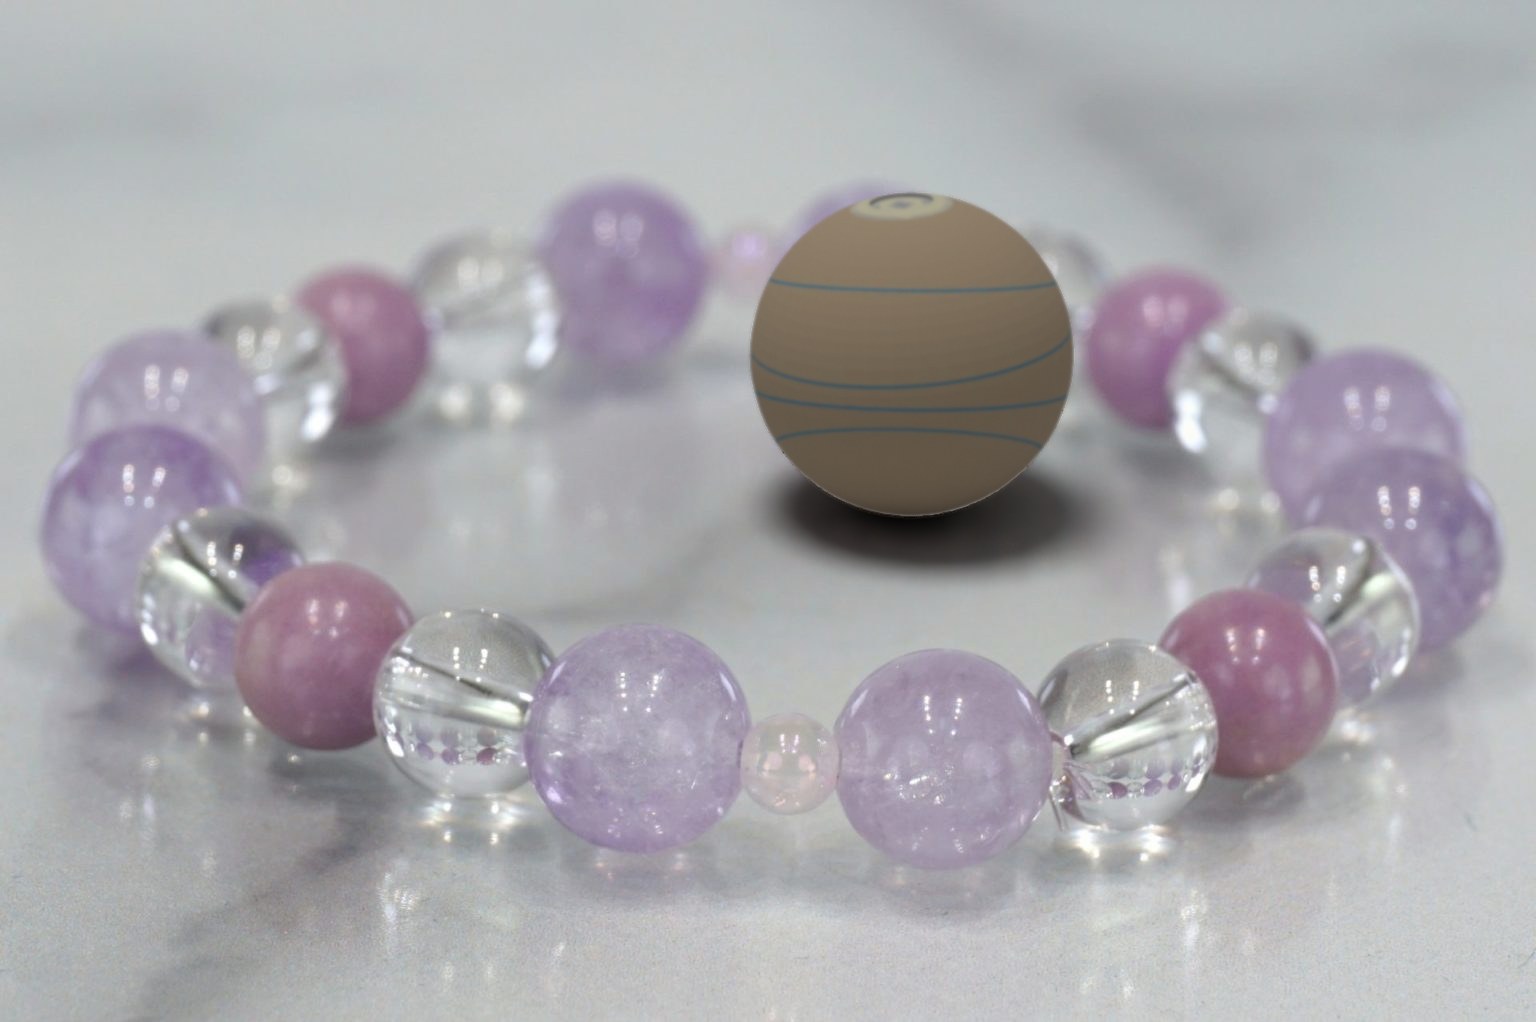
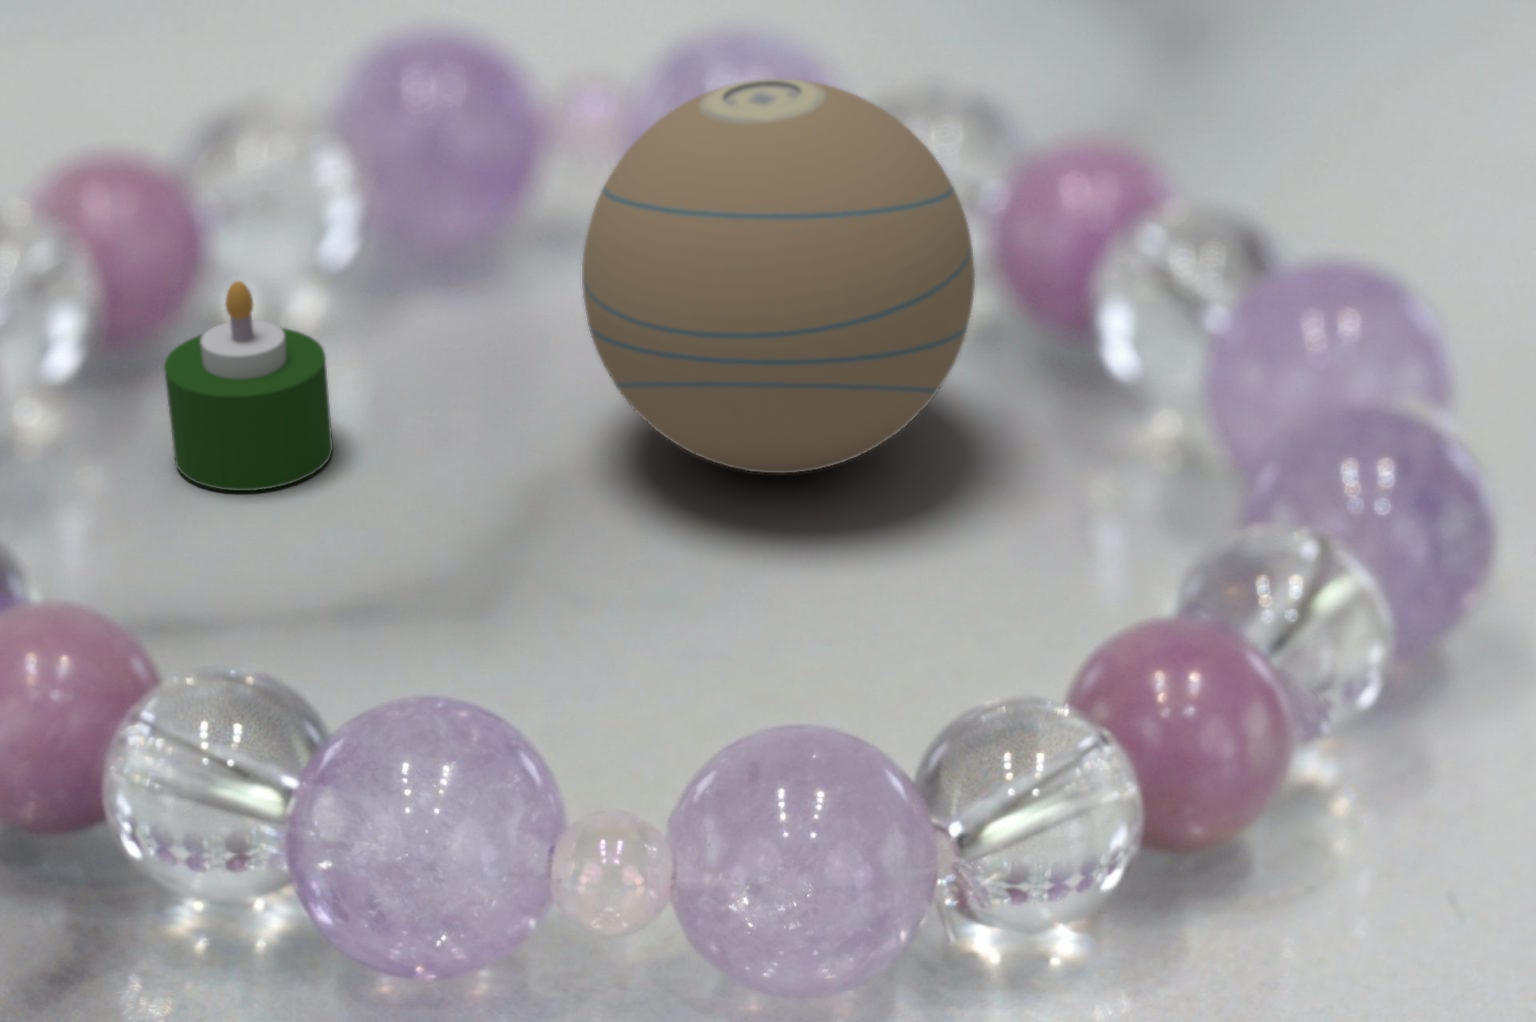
candle: none [404,352,538,525] -> present [164,281,333,491]

